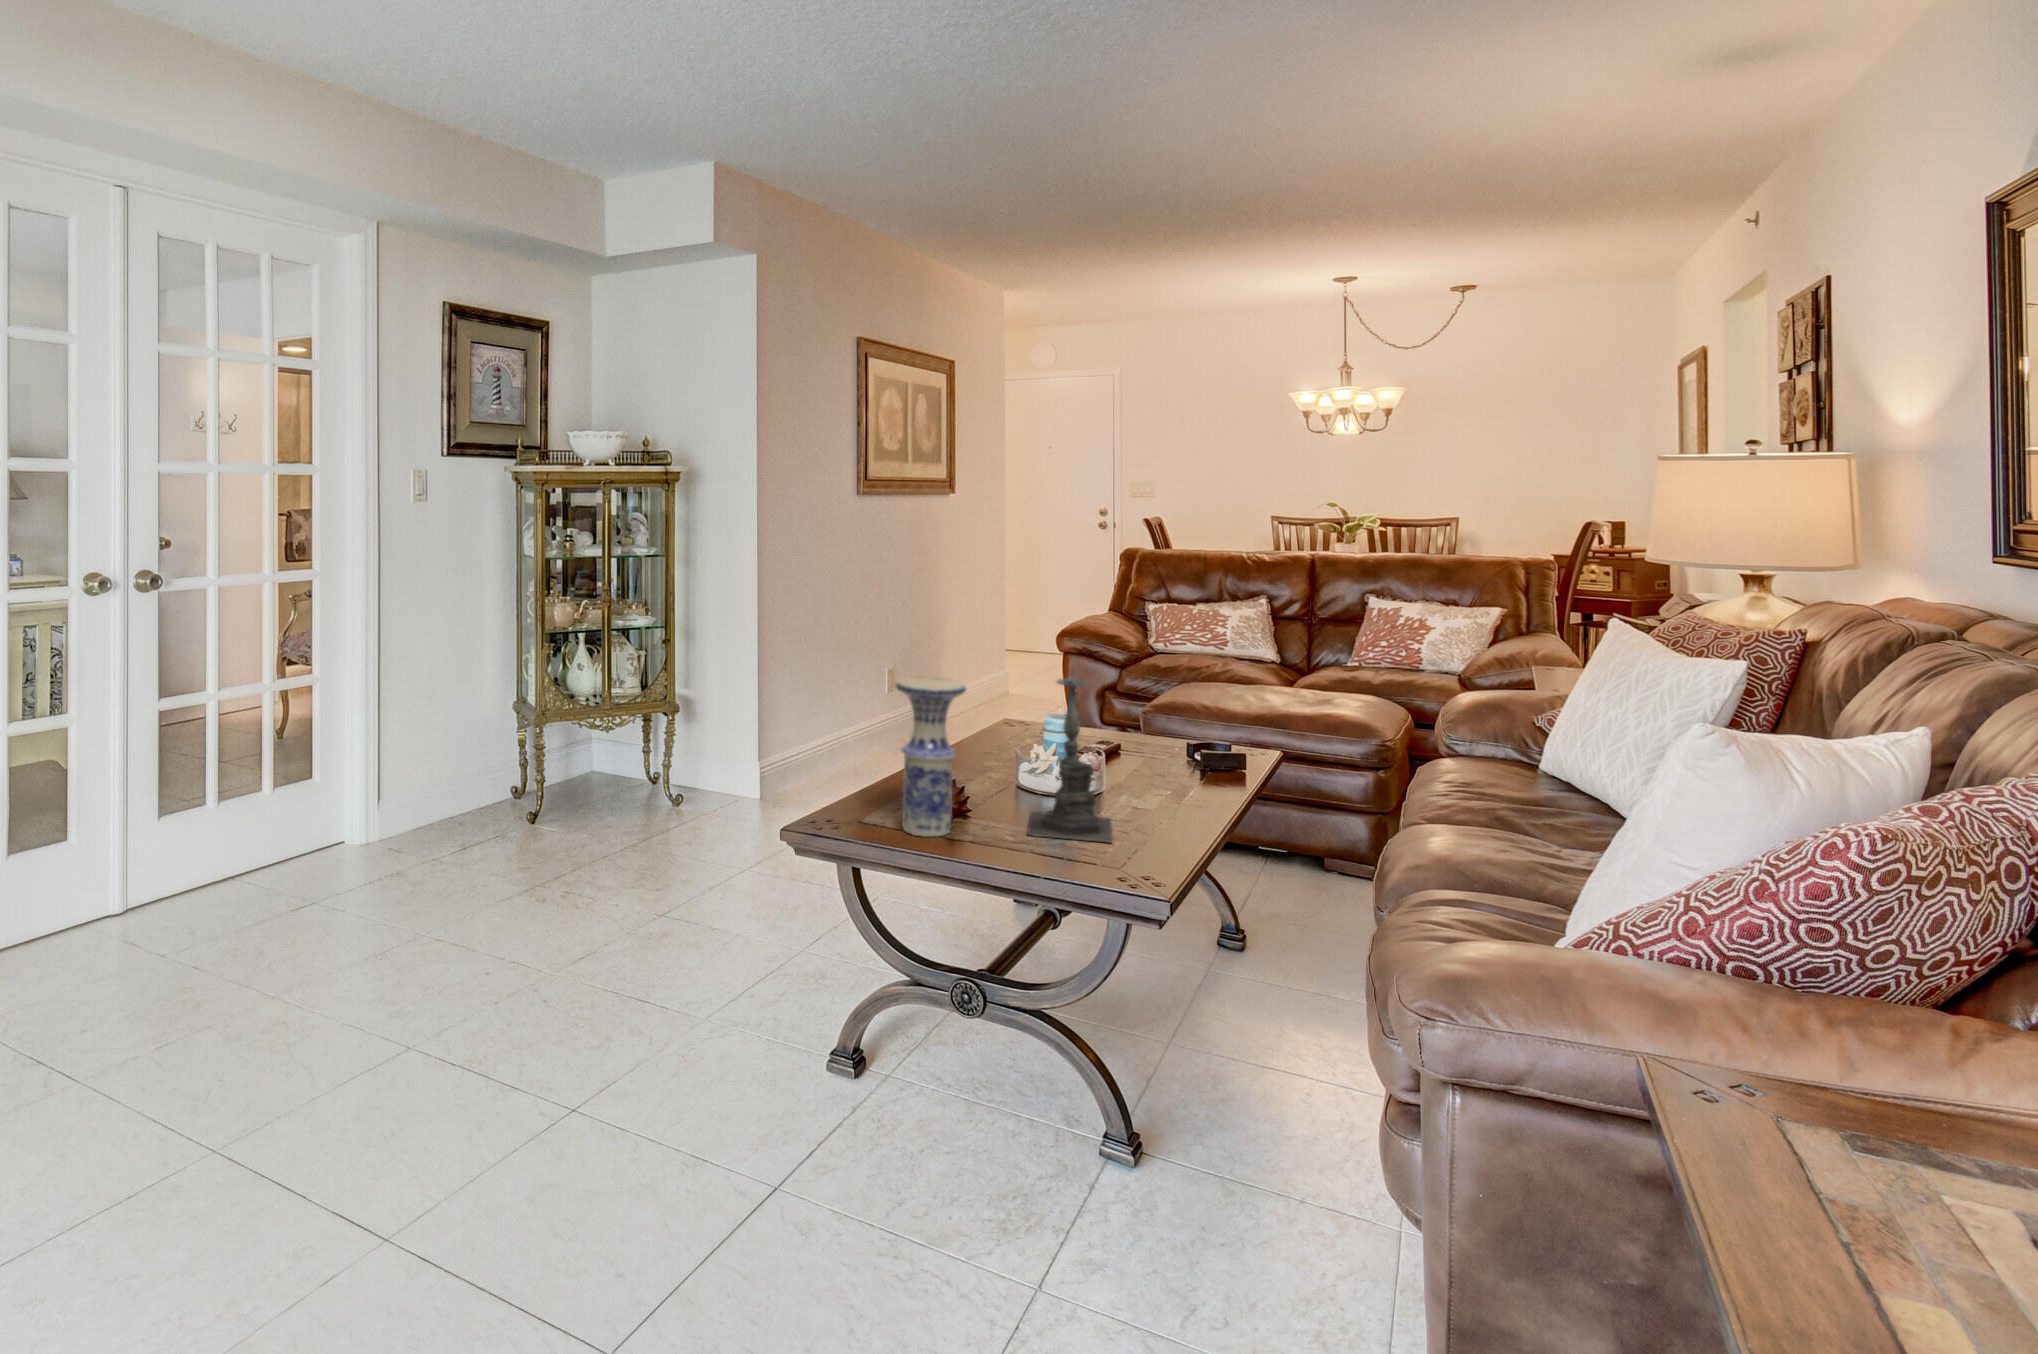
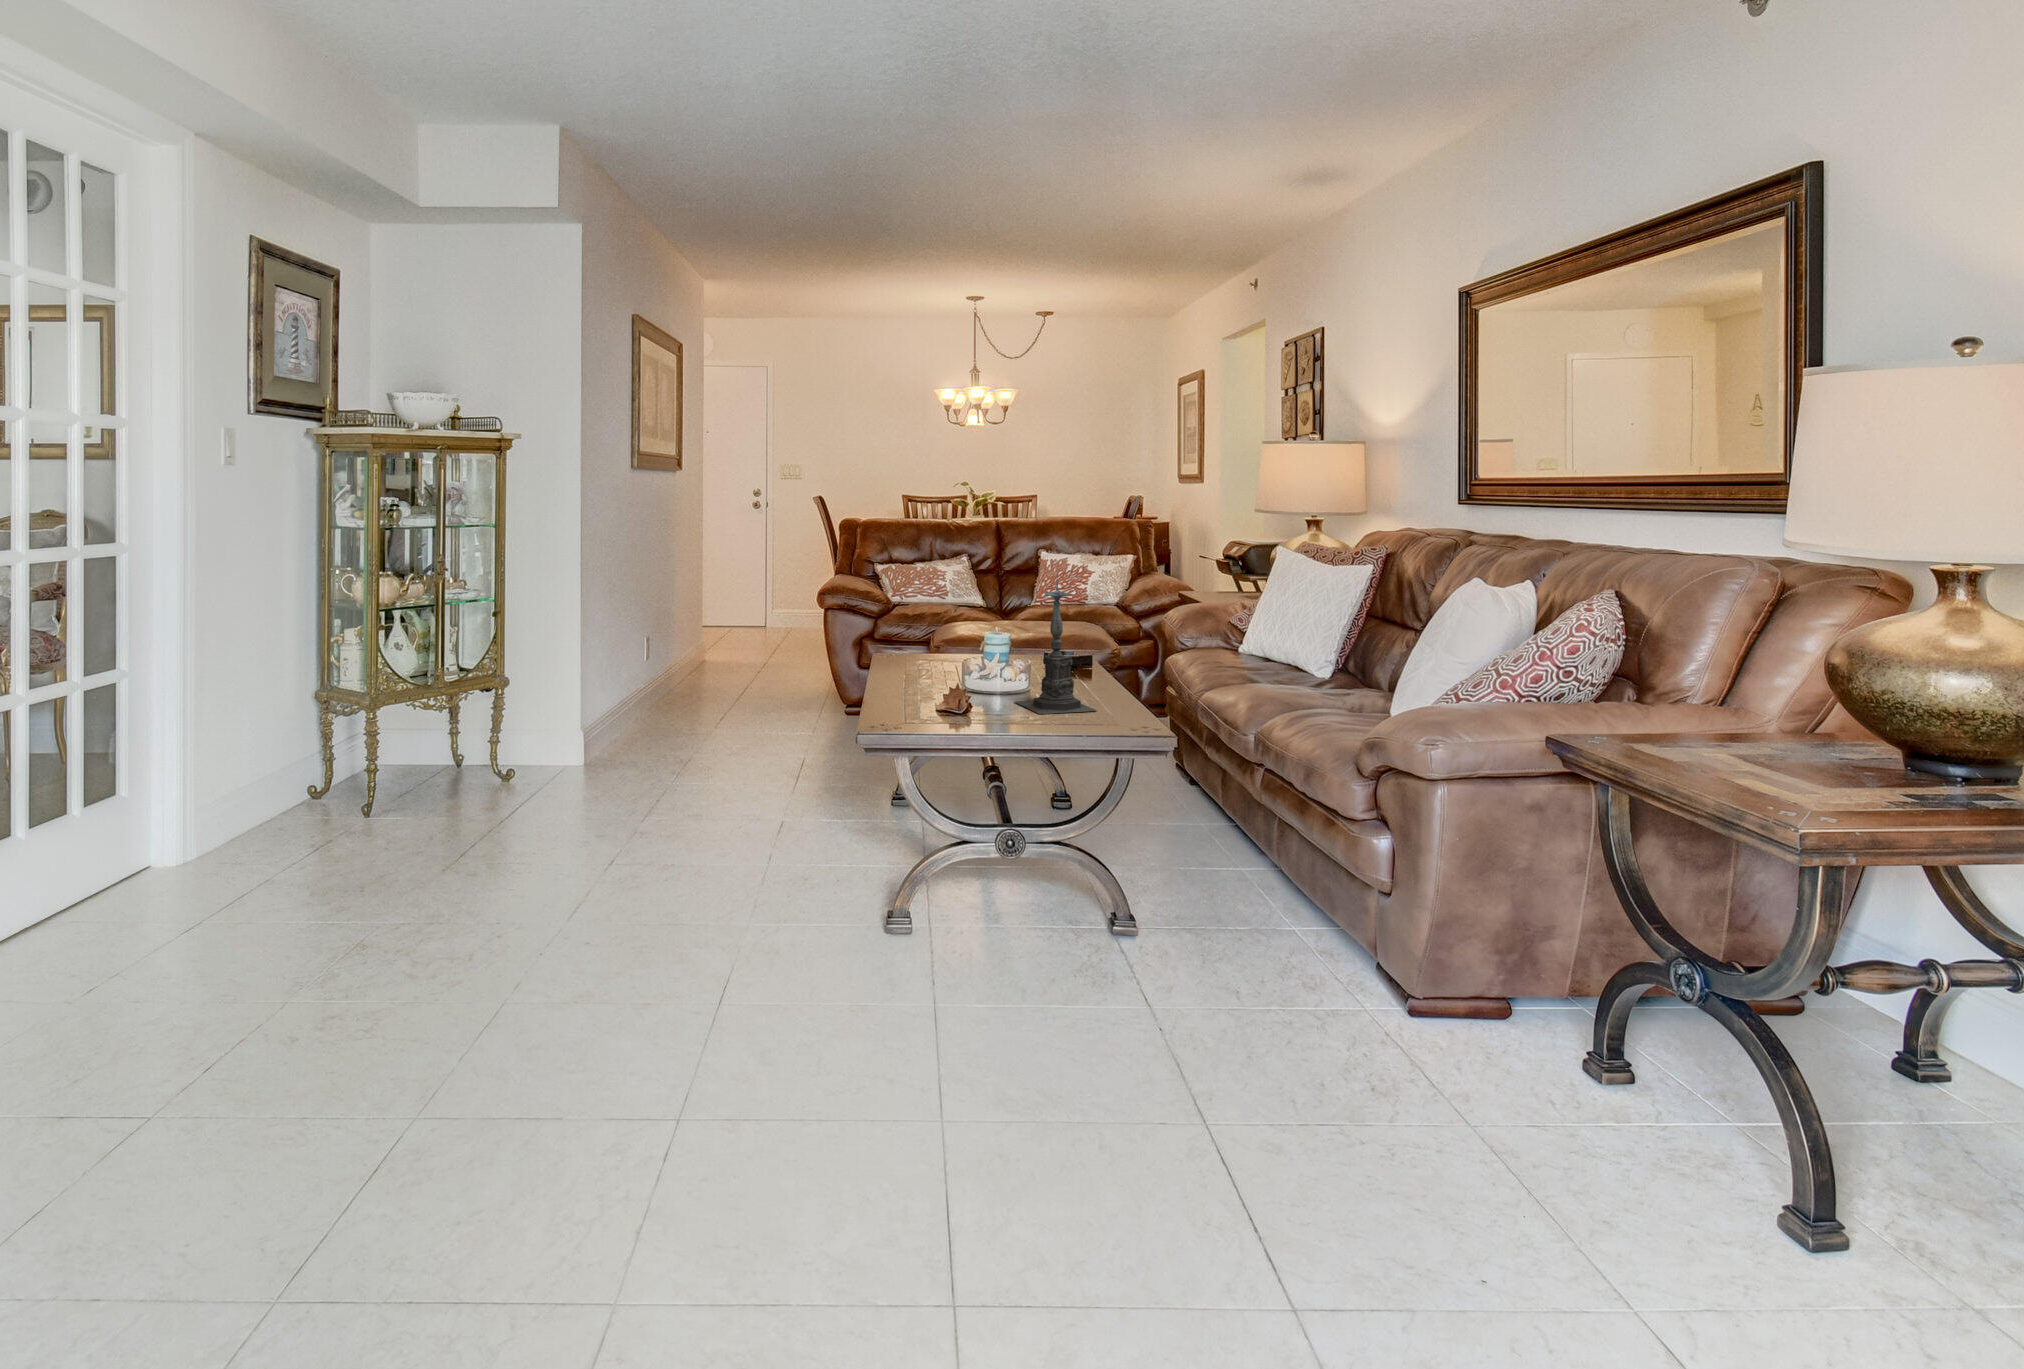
vase: present [895,677,966,837] -> none [945,596,1002,723]

